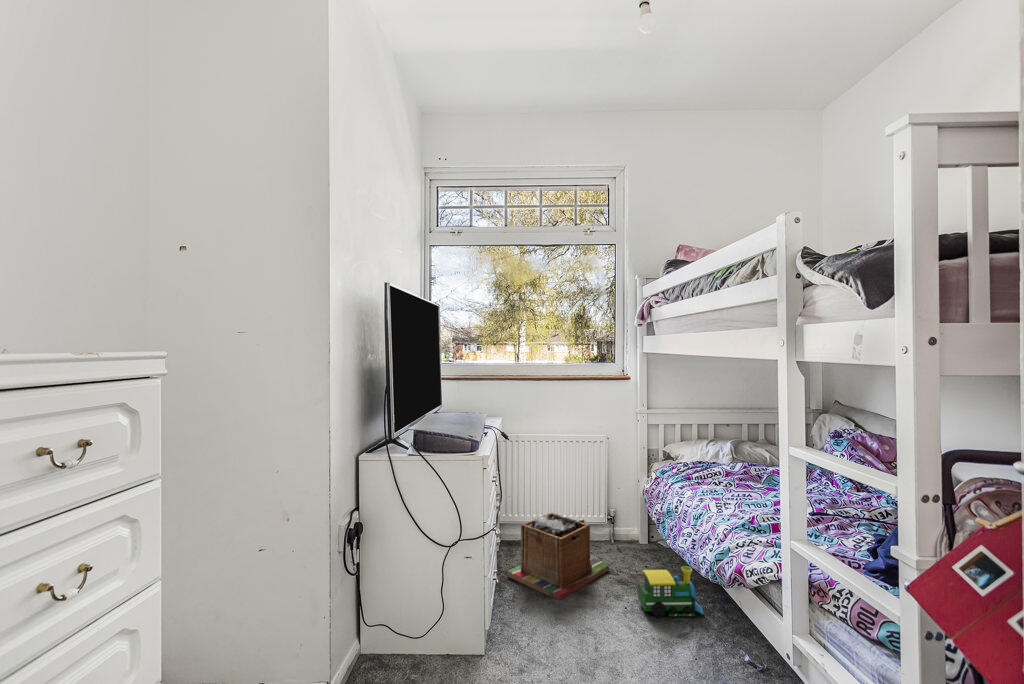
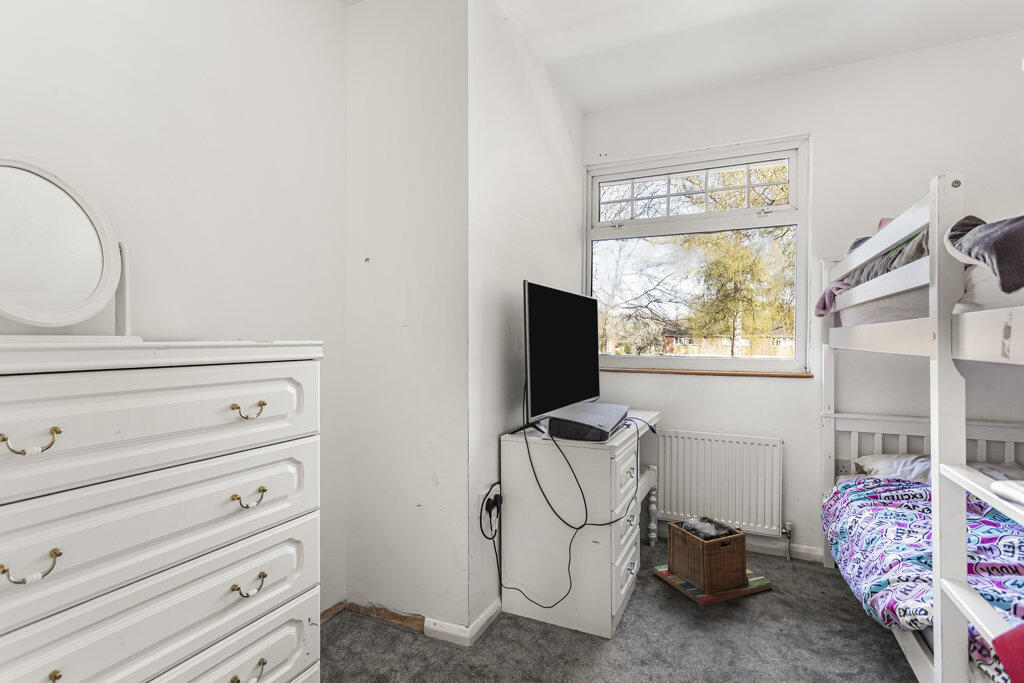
toy train: present [638,566,703,618] -> none [797,592,883,660]

